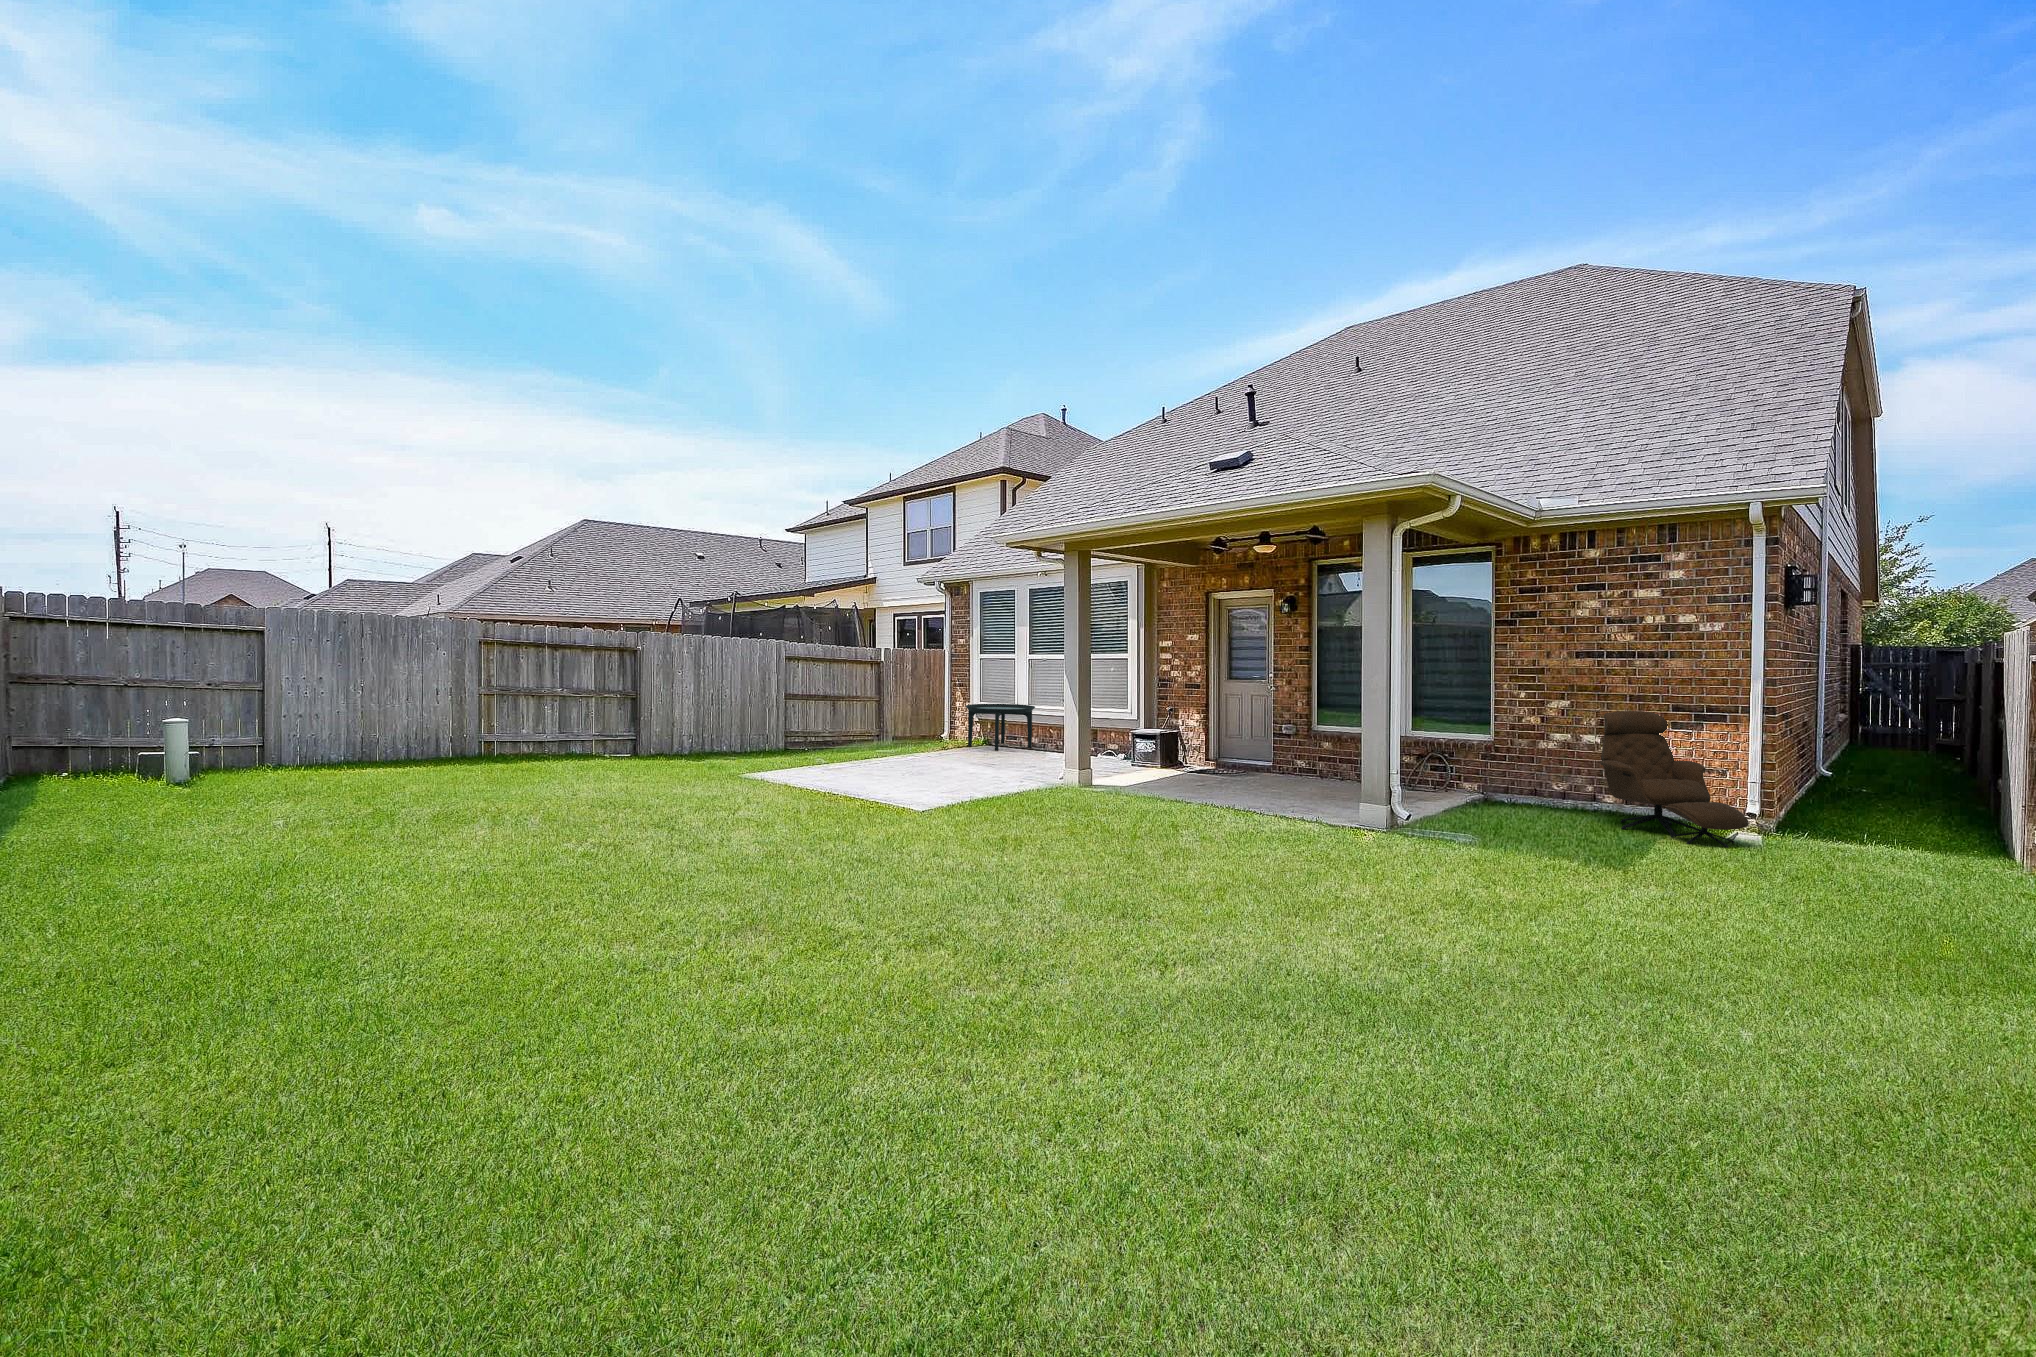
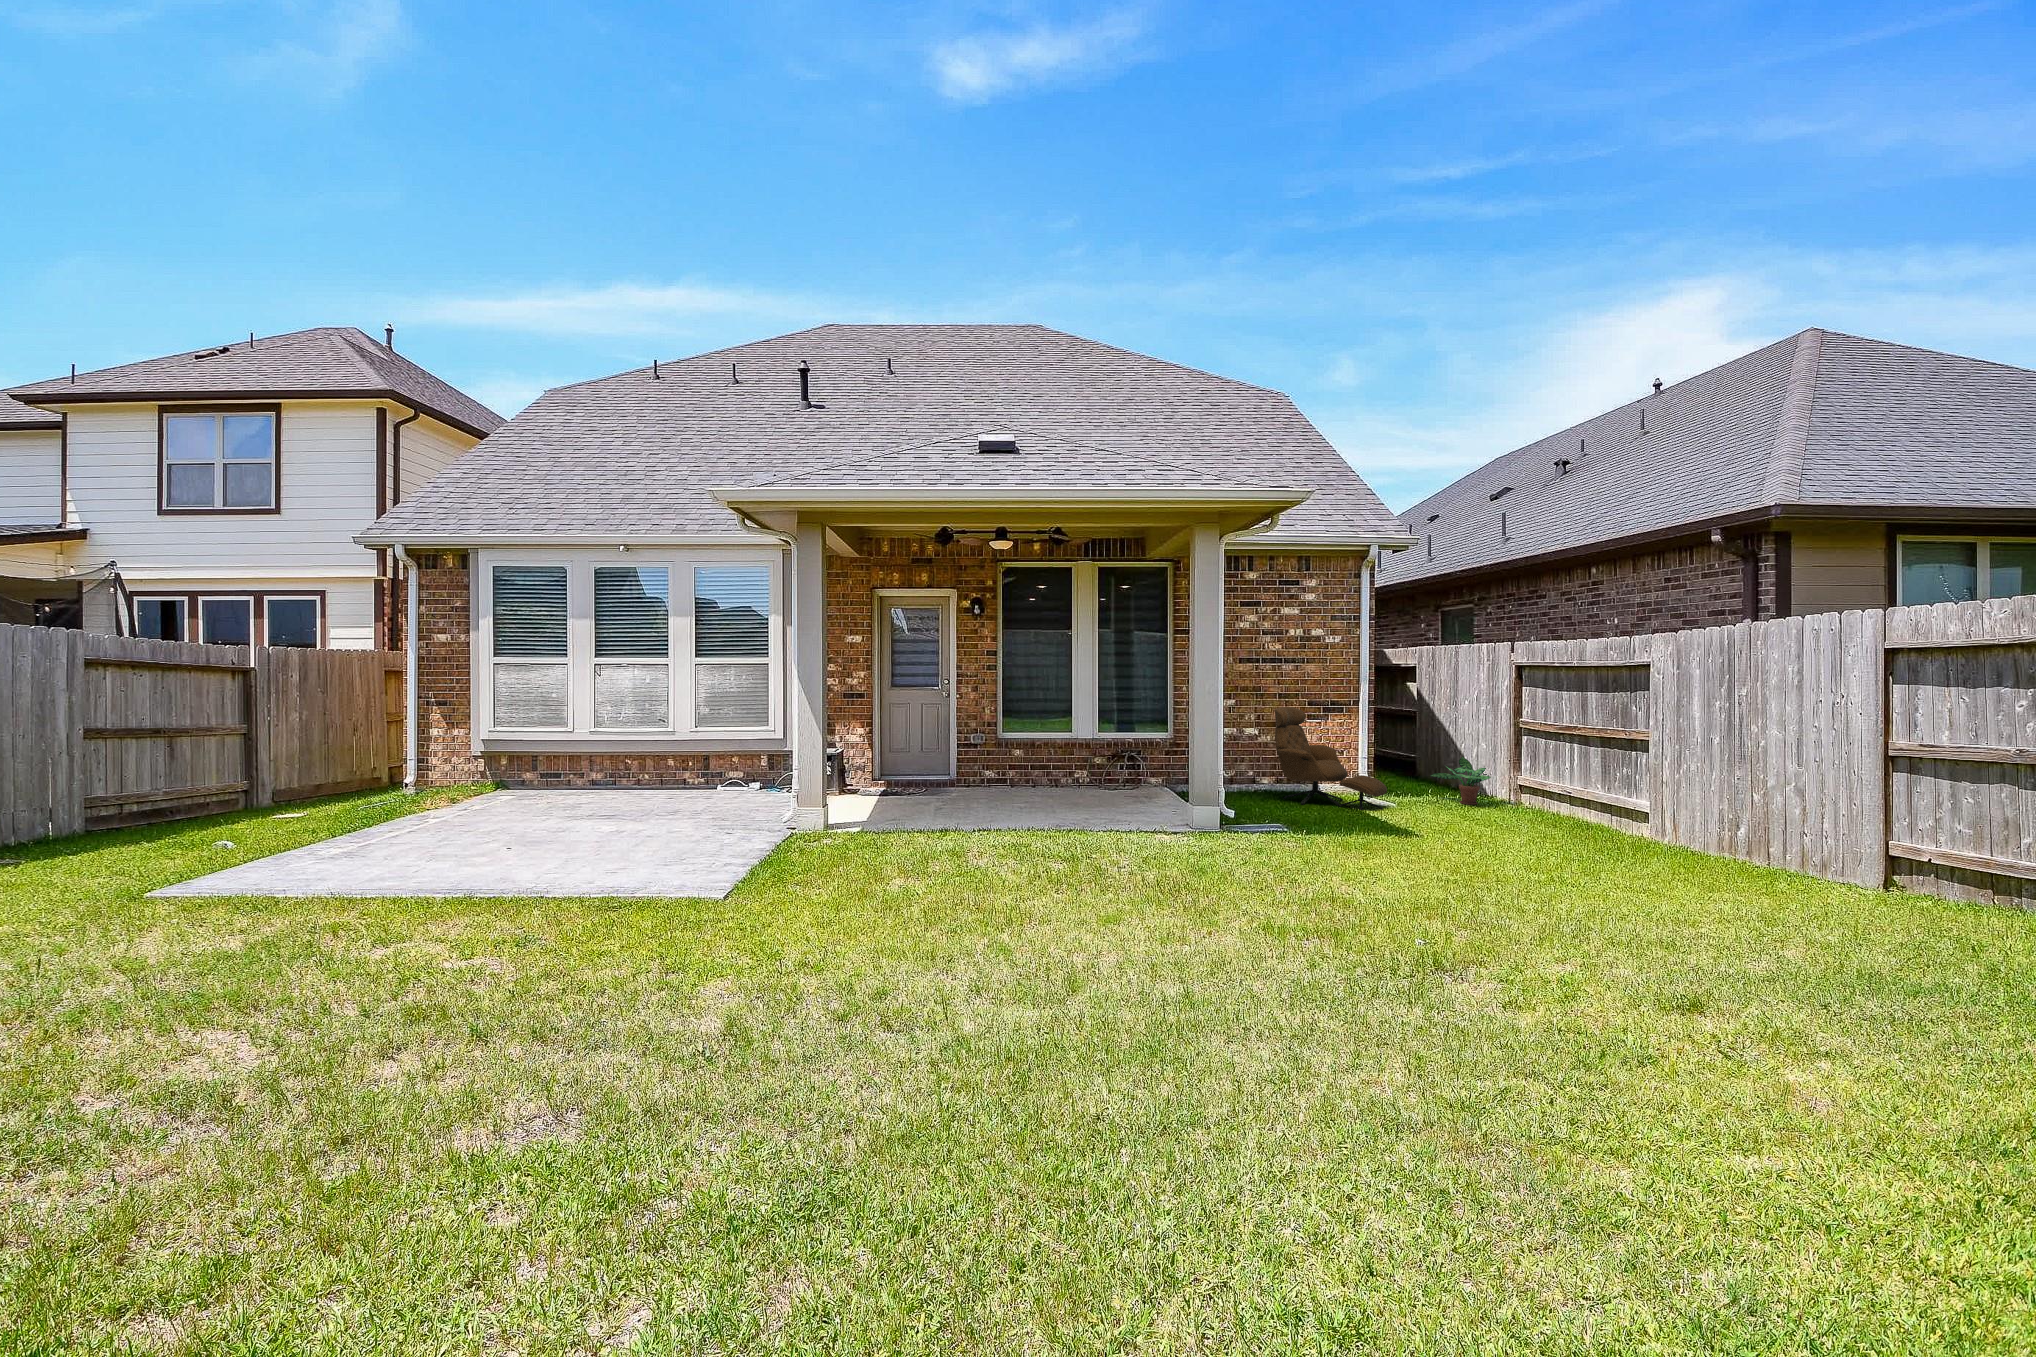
round table: present [966,704,1035,751] -> none [503,727,611,792]
potted plant: none [1881,792,2008,864] -> present [1430,757,1491,805]

